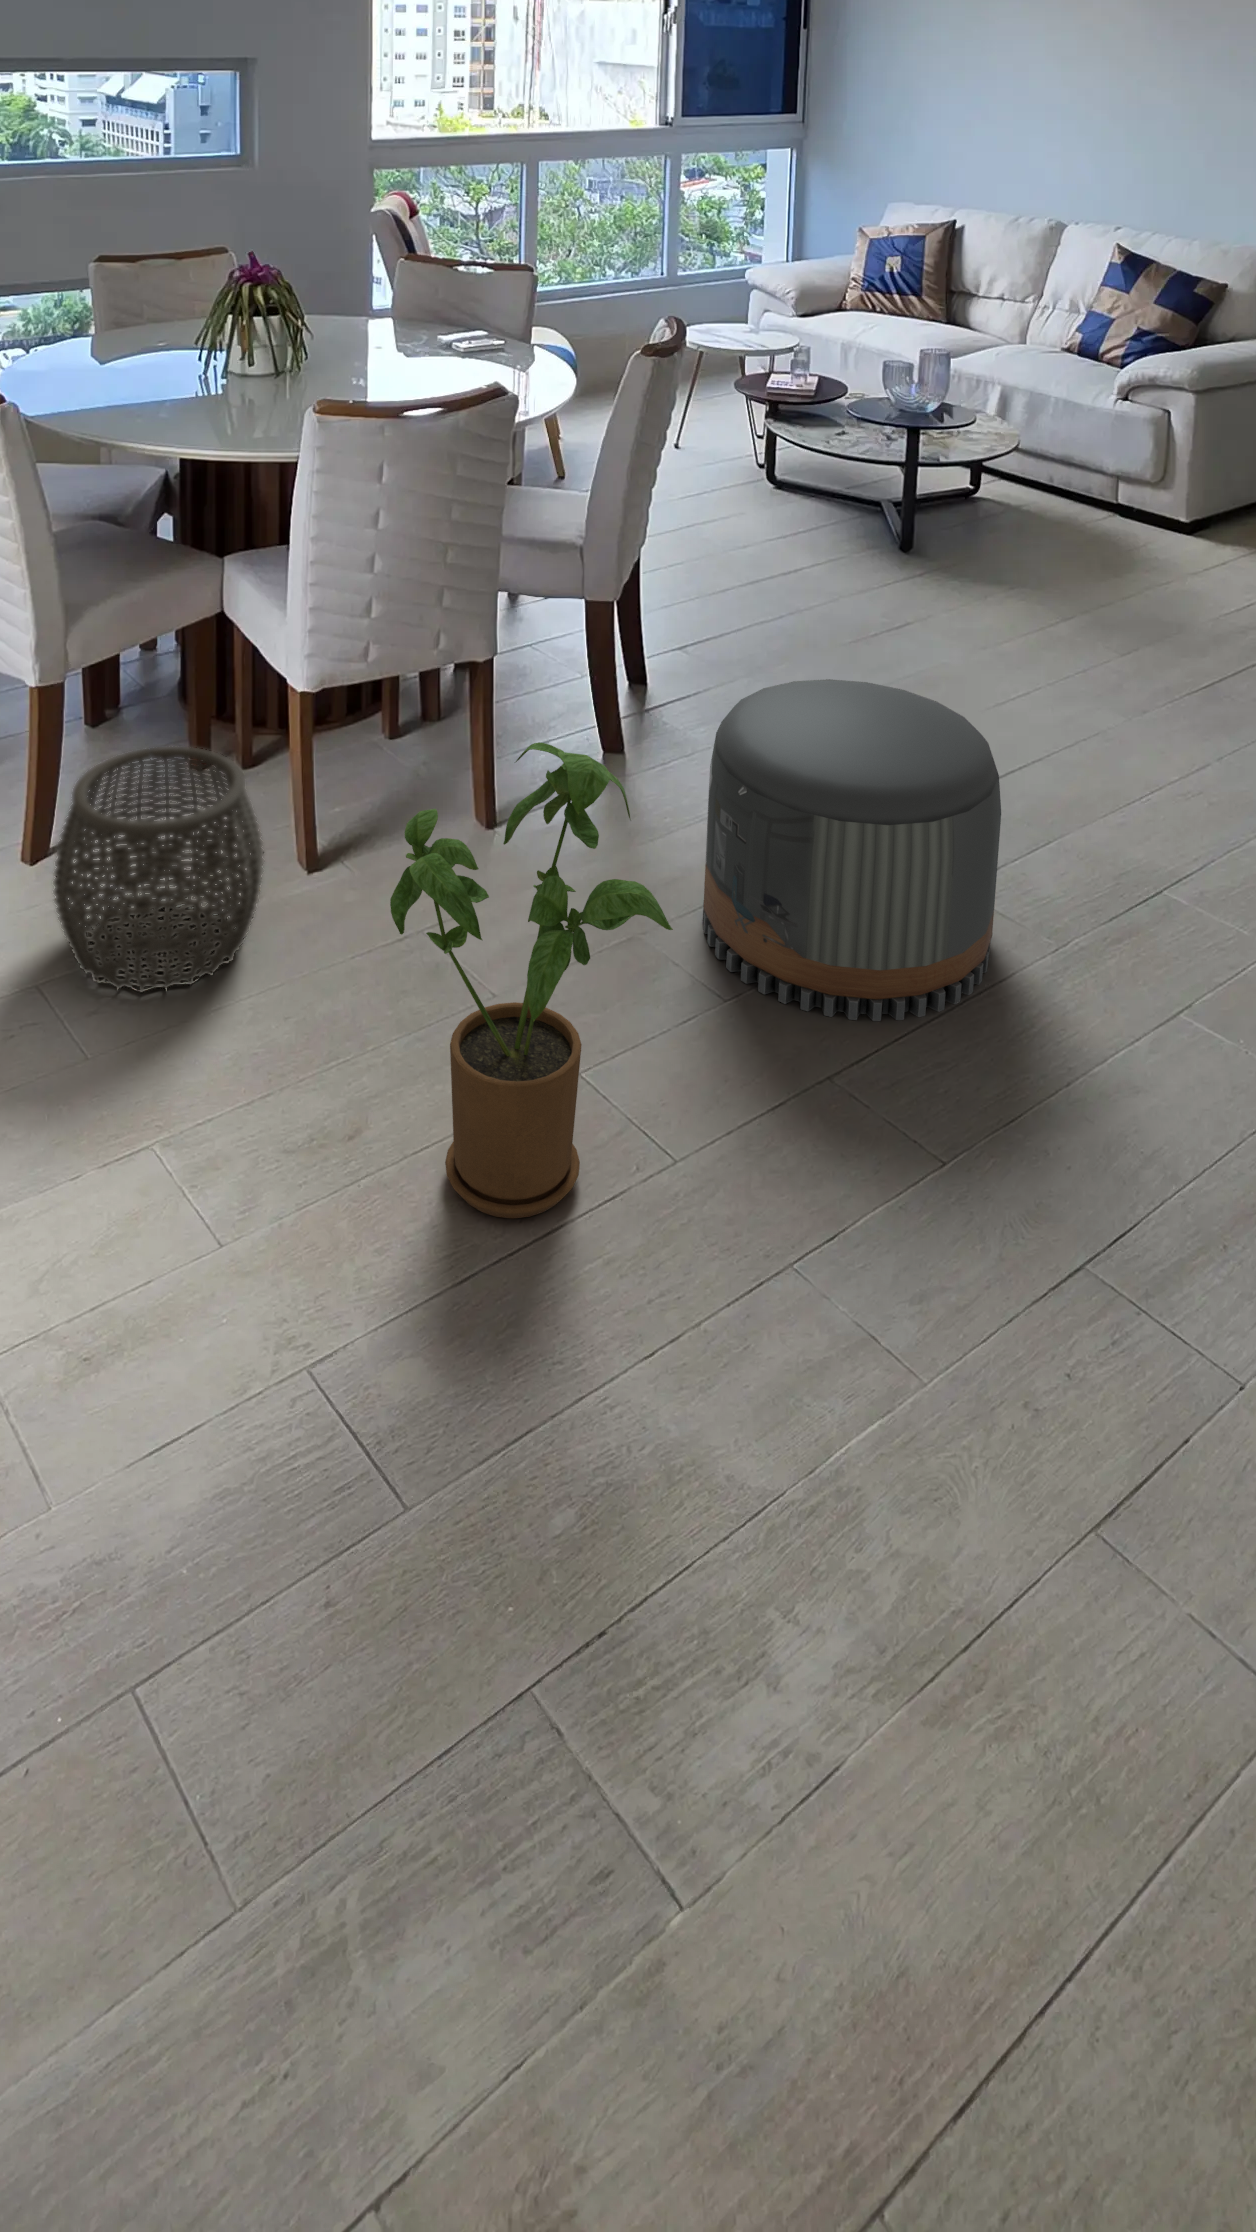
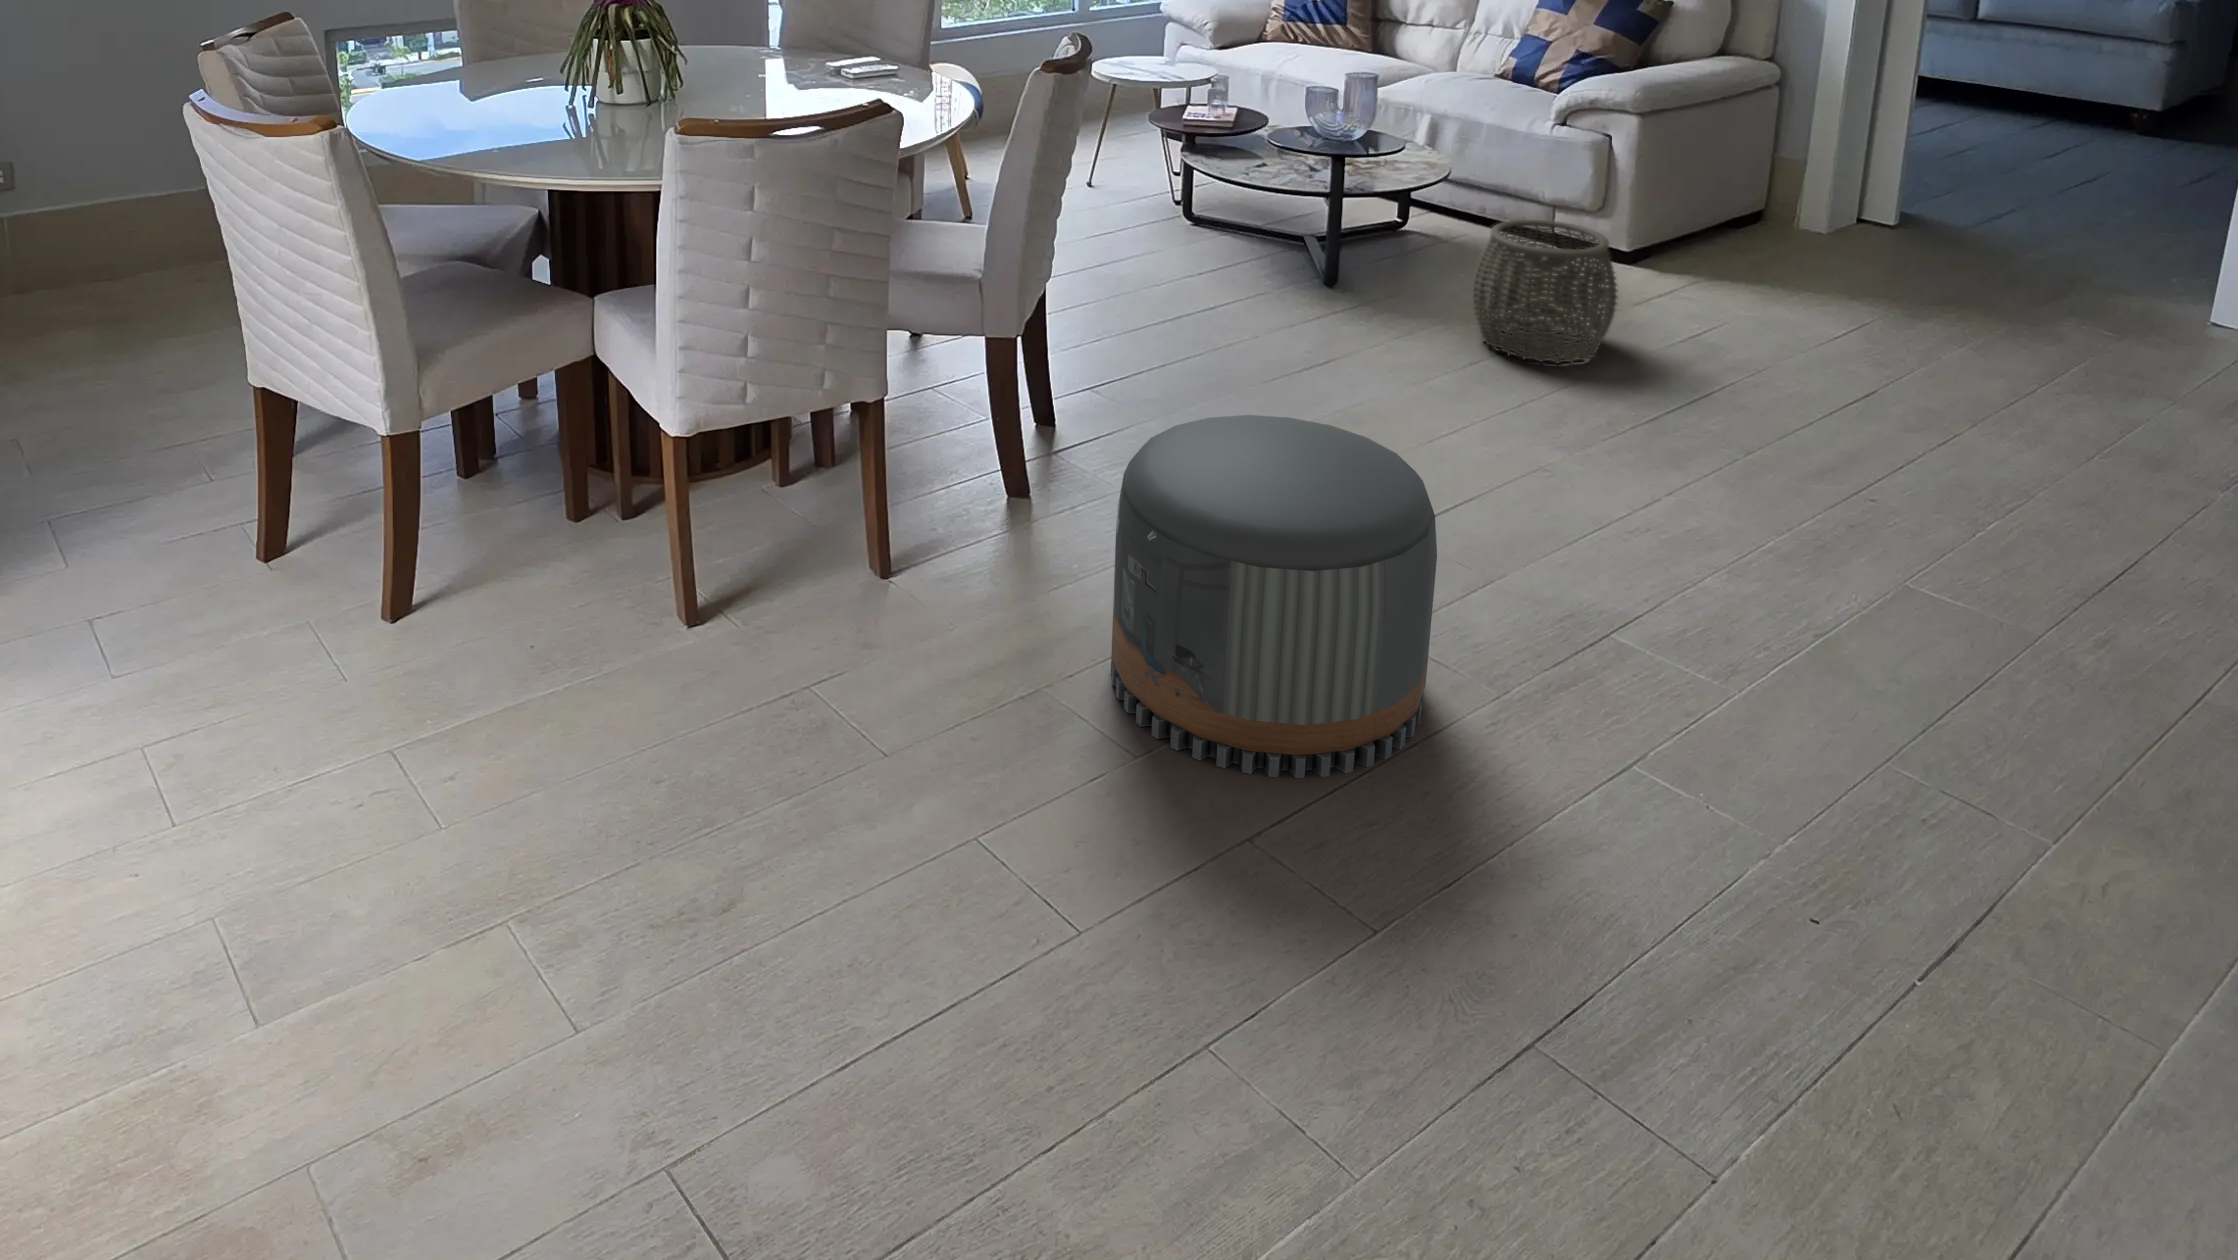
house plant: present [390,742,673,1218] -> none [753,487,1069,1000]
woven basket: present [54,747,264,992] -> present [1472,219,1617,363]

